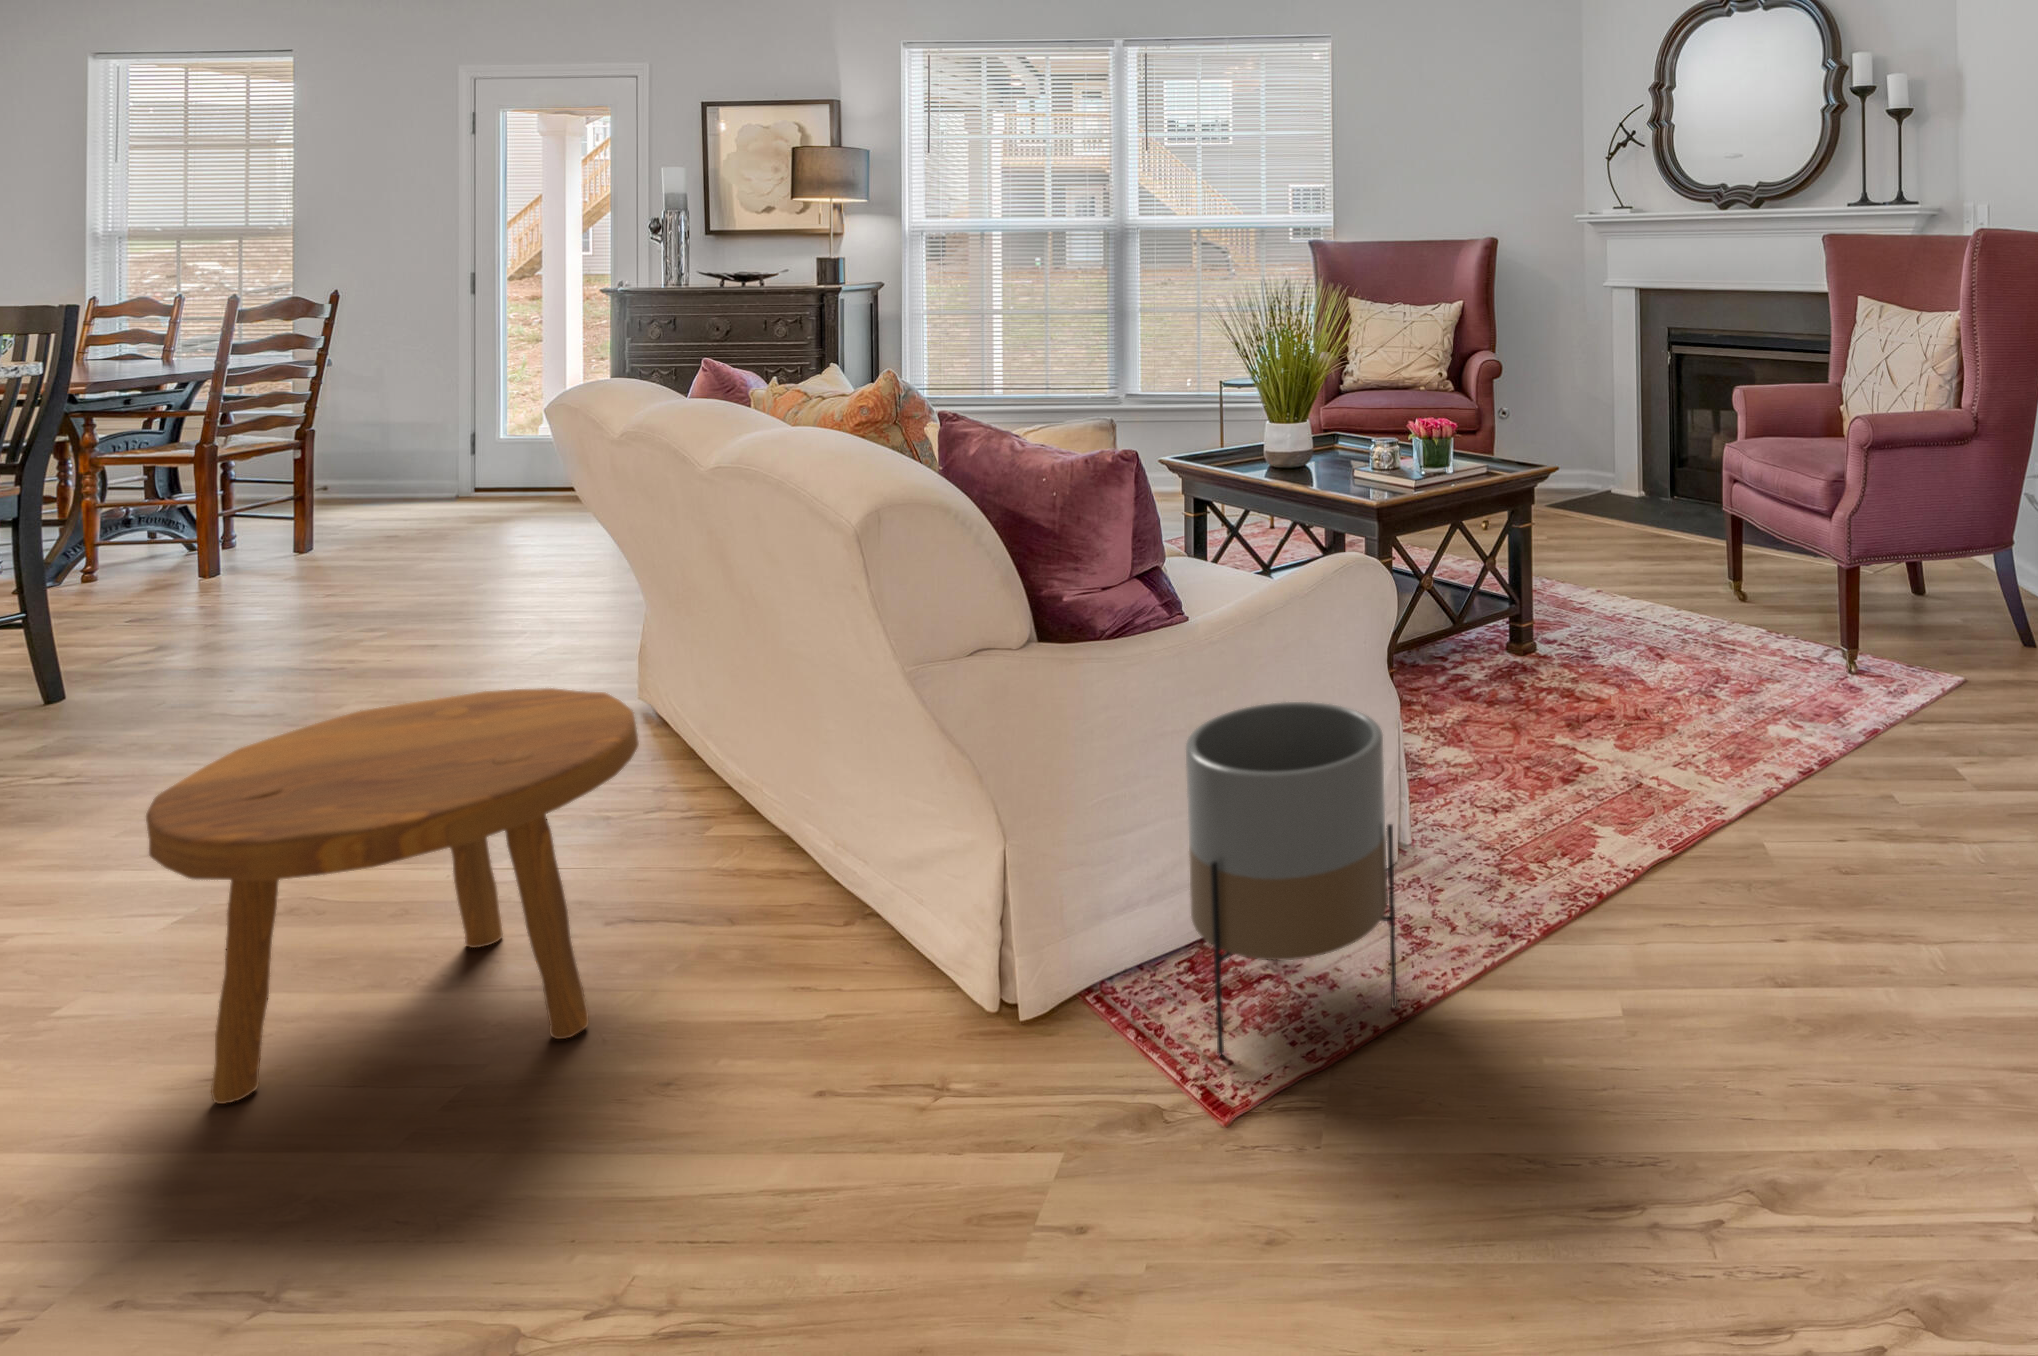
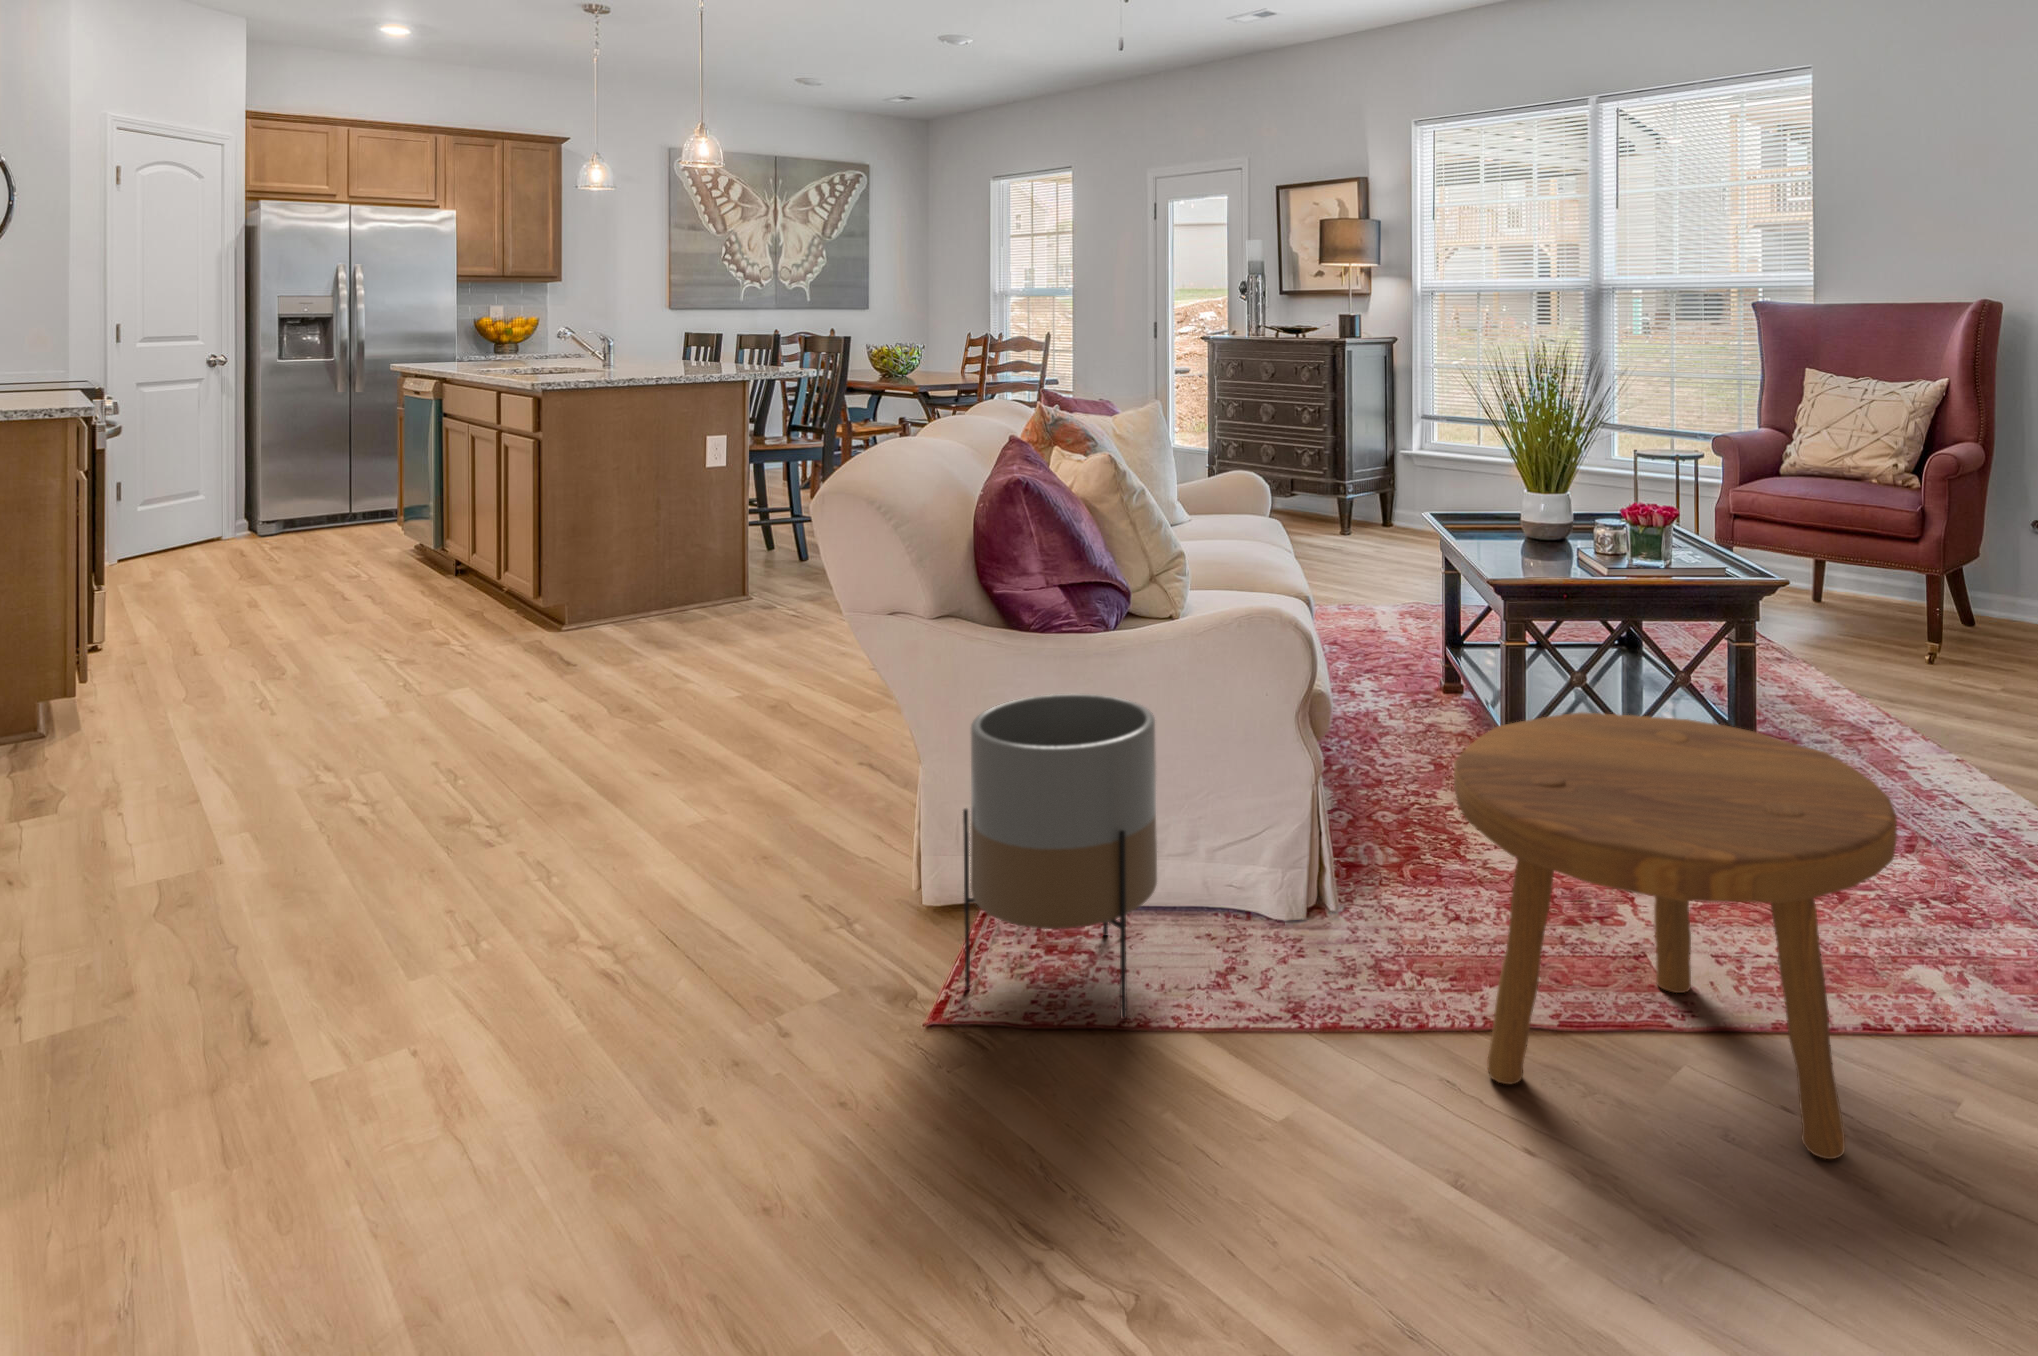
footstool: present [146,688,638,1104] -> present [1454,713,1897,1159]

